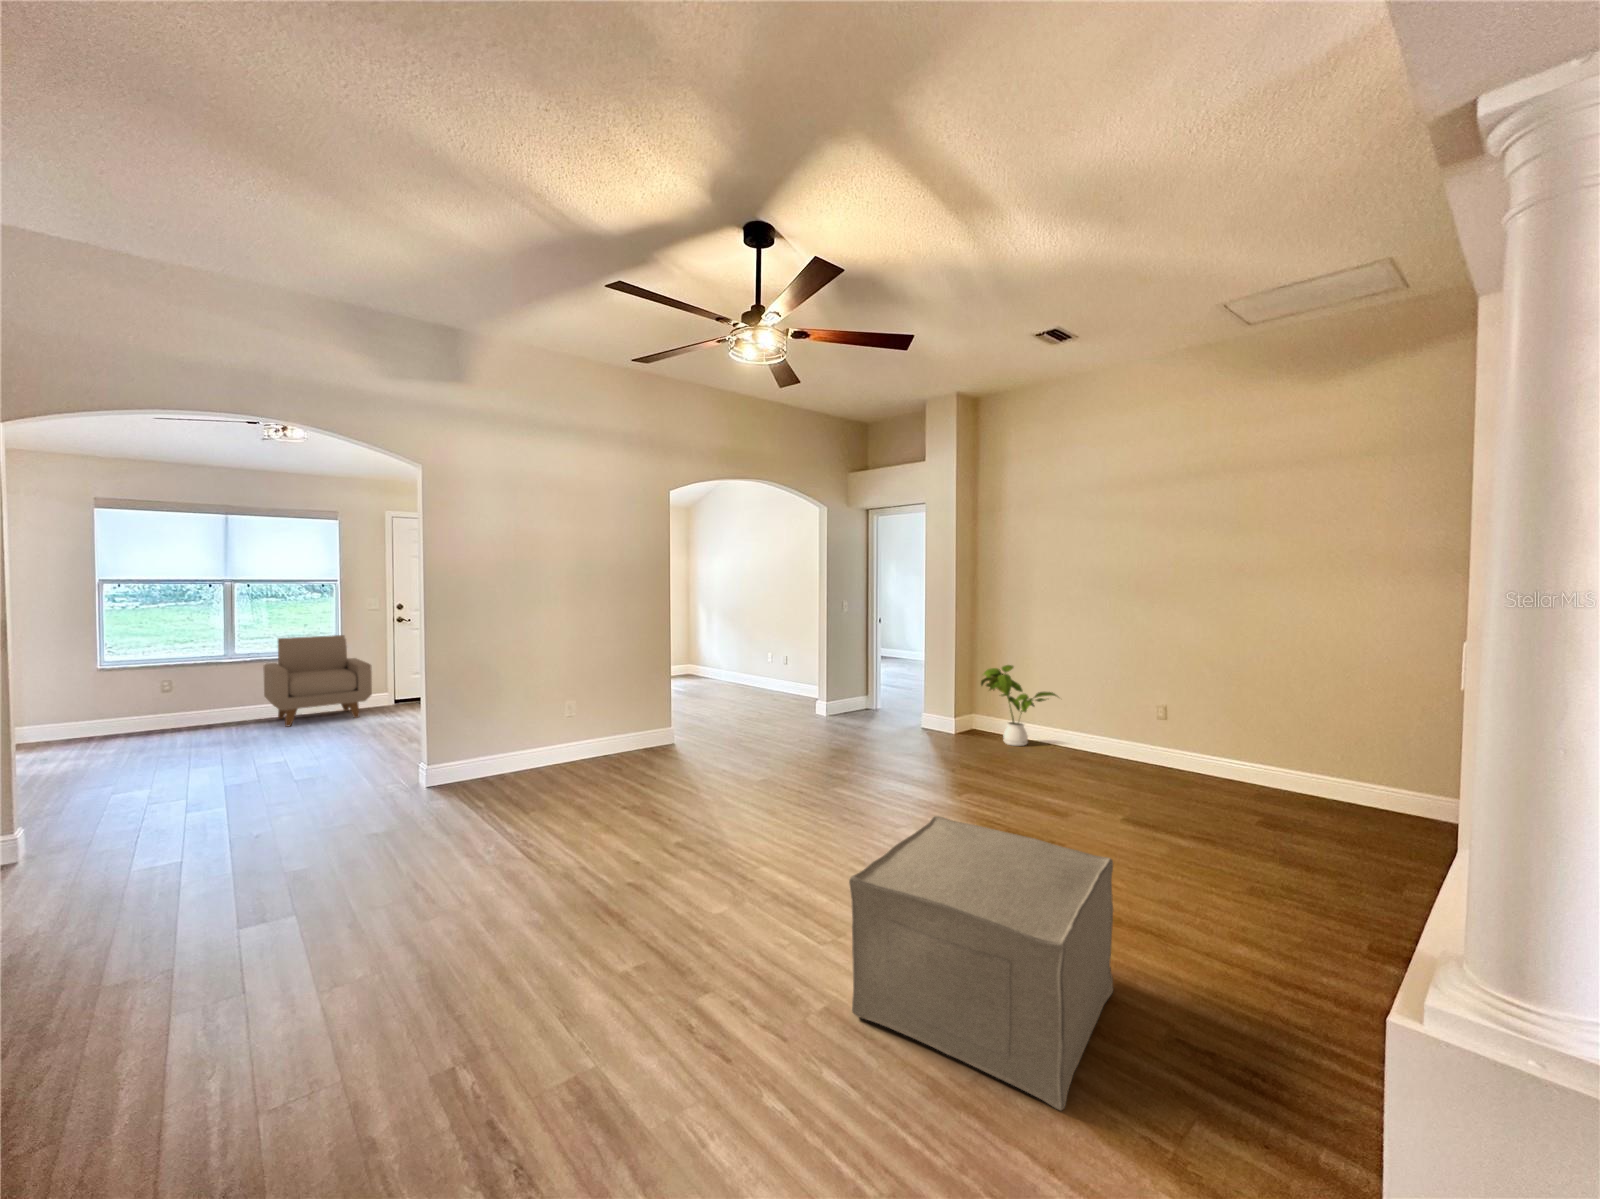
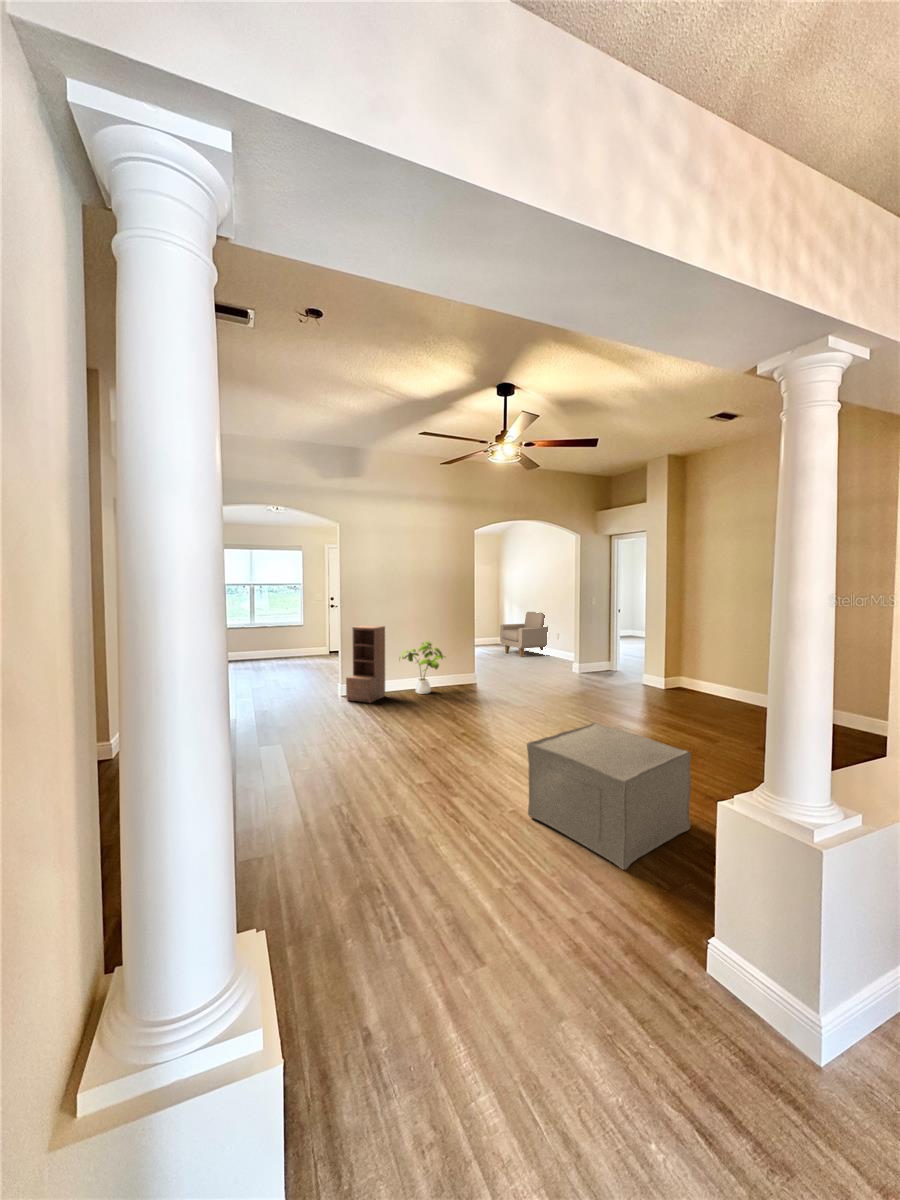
armchair: present [263,635,372,727] -> present [500,612,548,657]
bookshelf: none [438,656,517,800] -> present [346,625,385,703]
house plant: present [981,665,1057,746] -> present [402,641,445,694]

